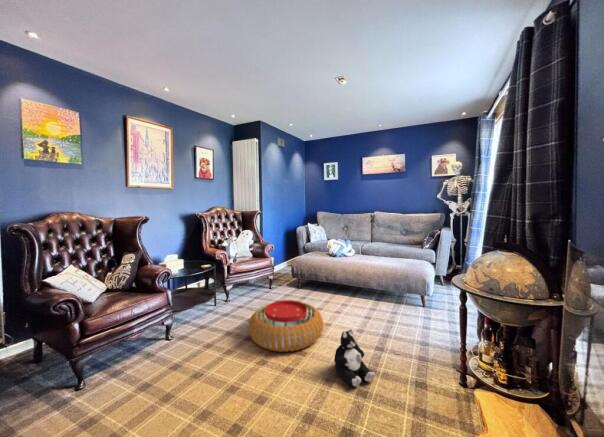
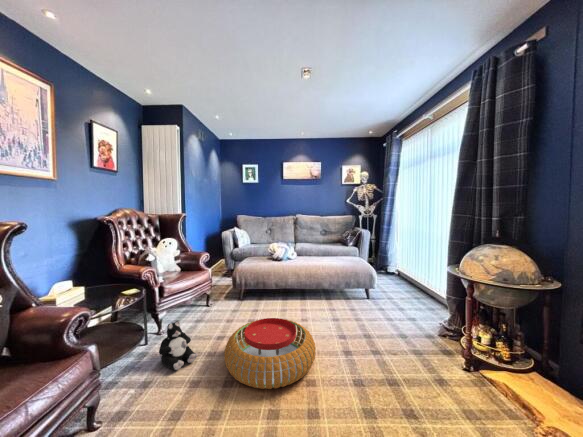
plush toy: present [334,330,375,386] -> present [159,321,198,370]

